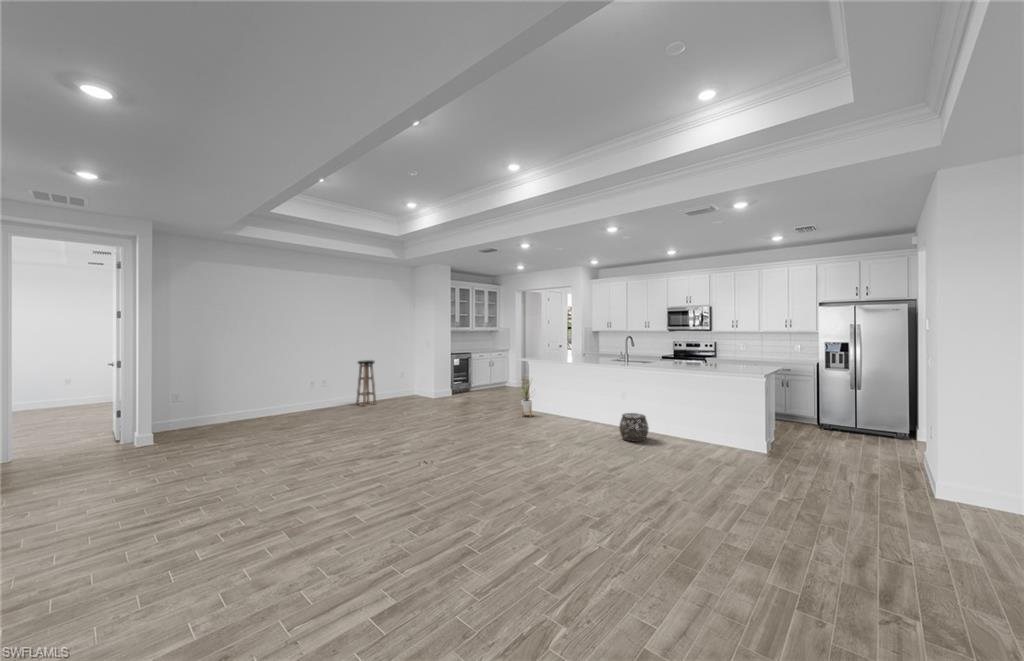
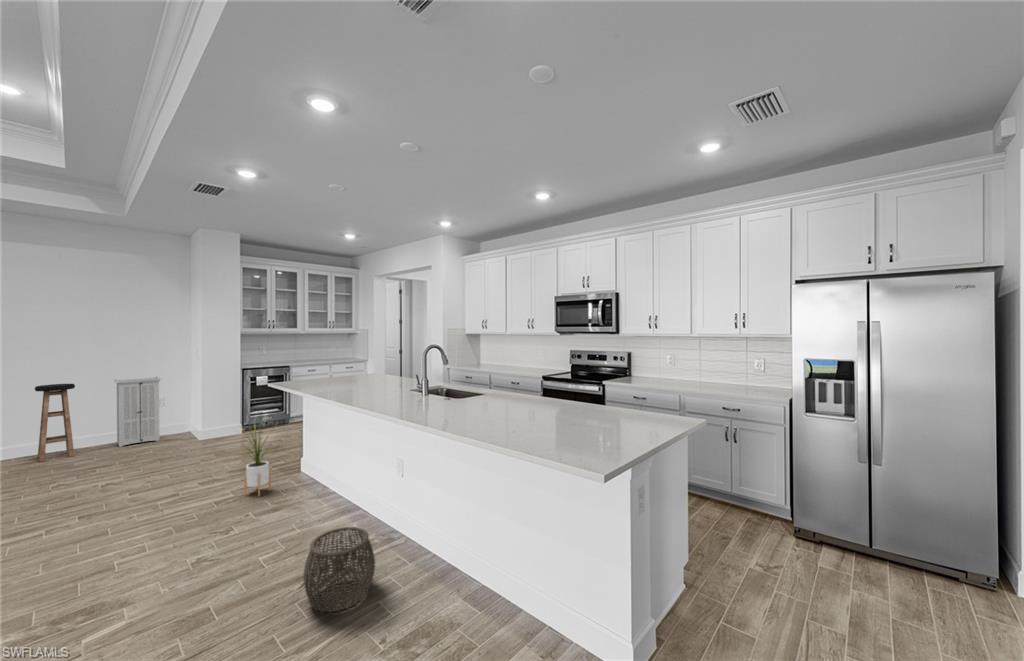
storage cabinet: none [384,358,410,401] -> present [114,377,161,447]

